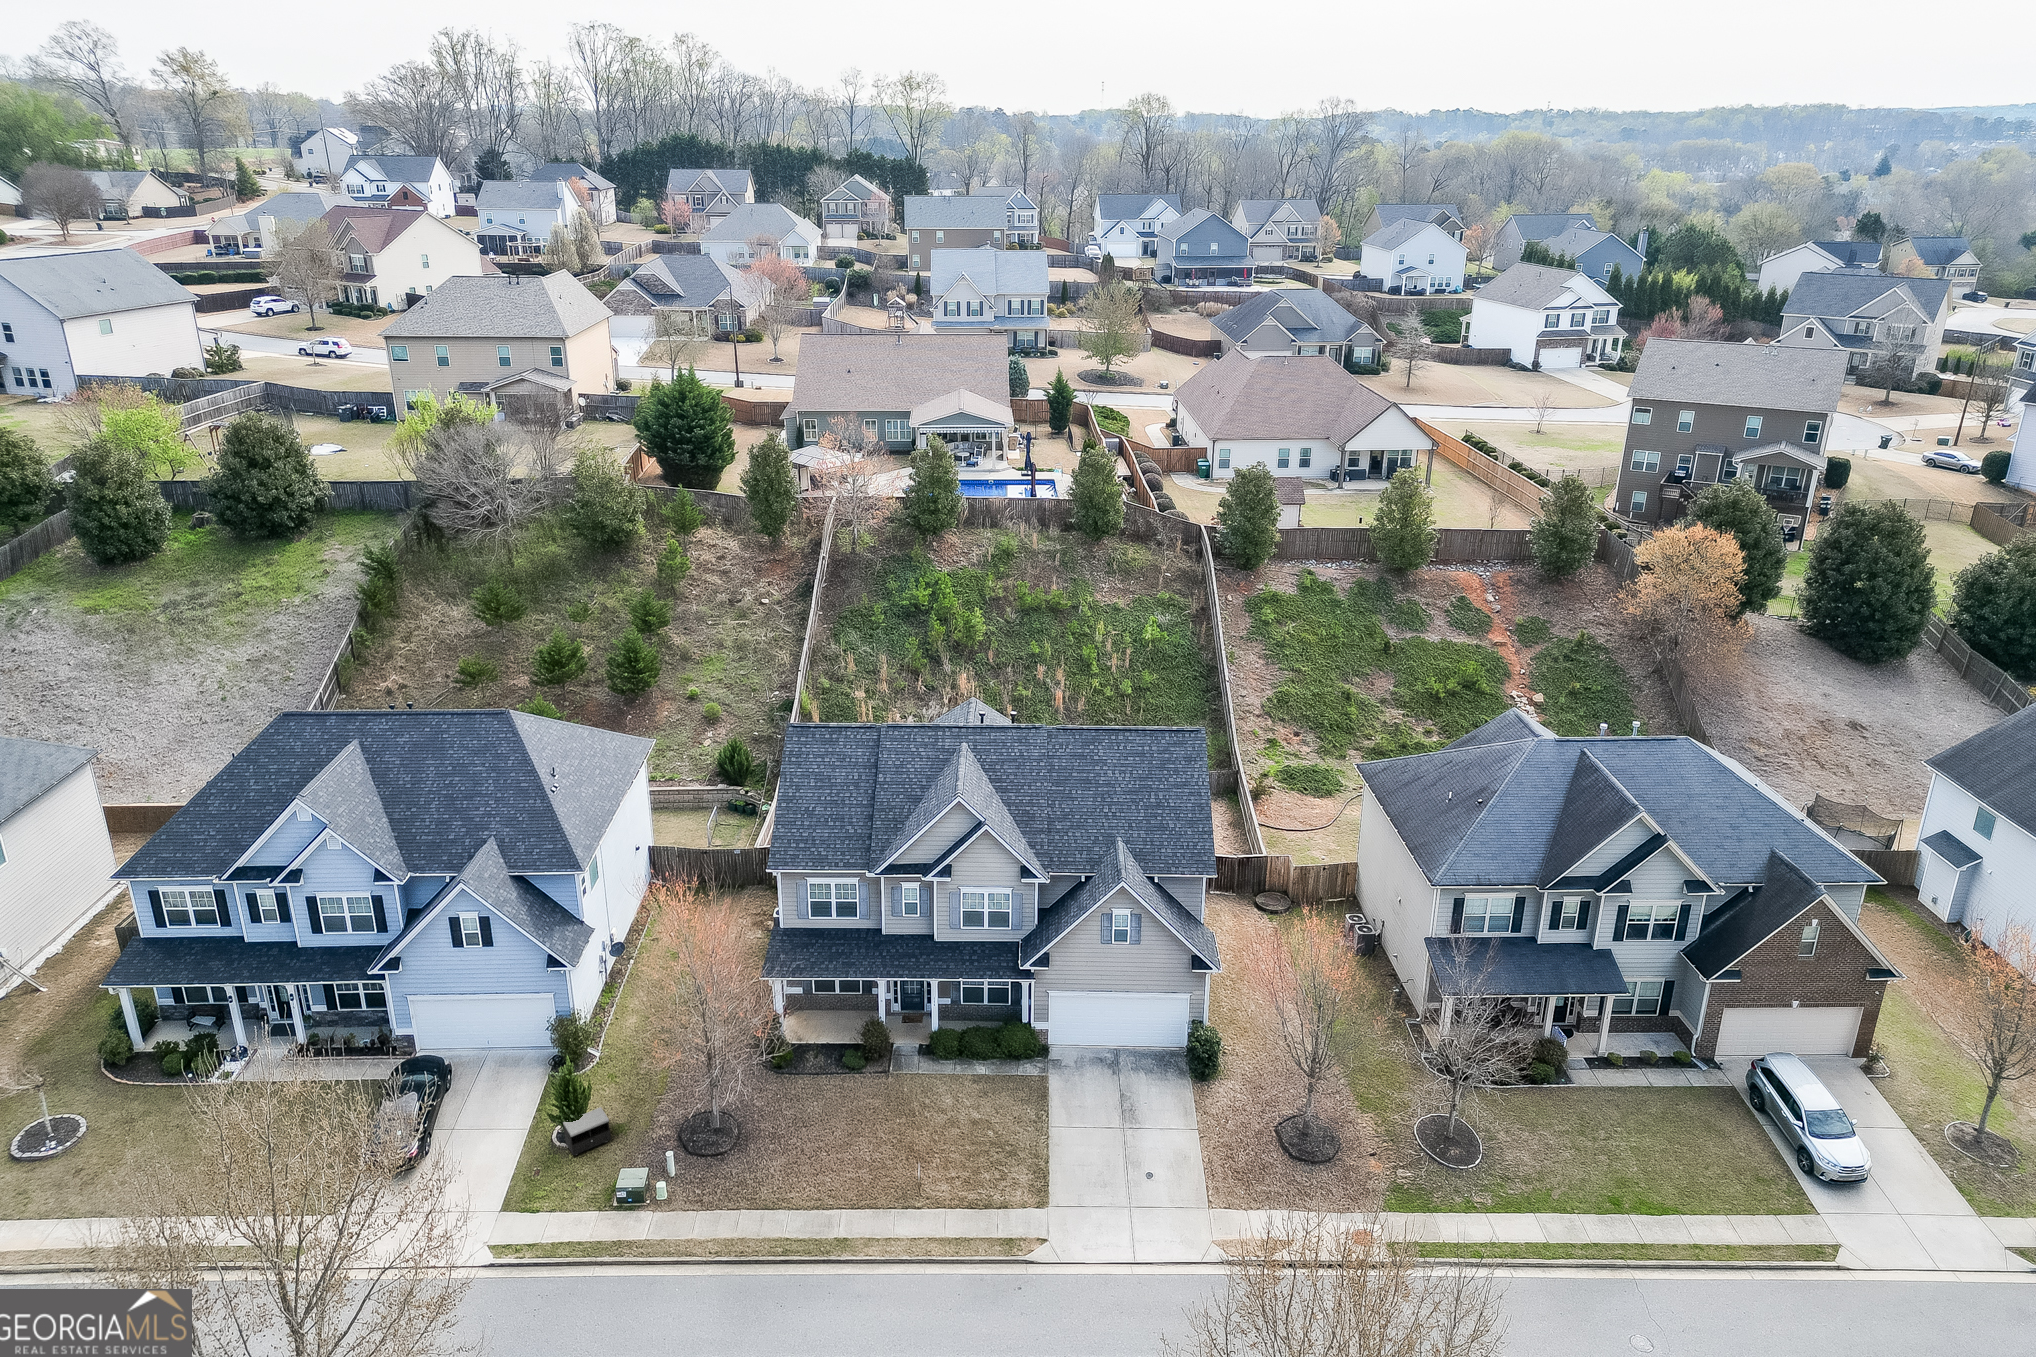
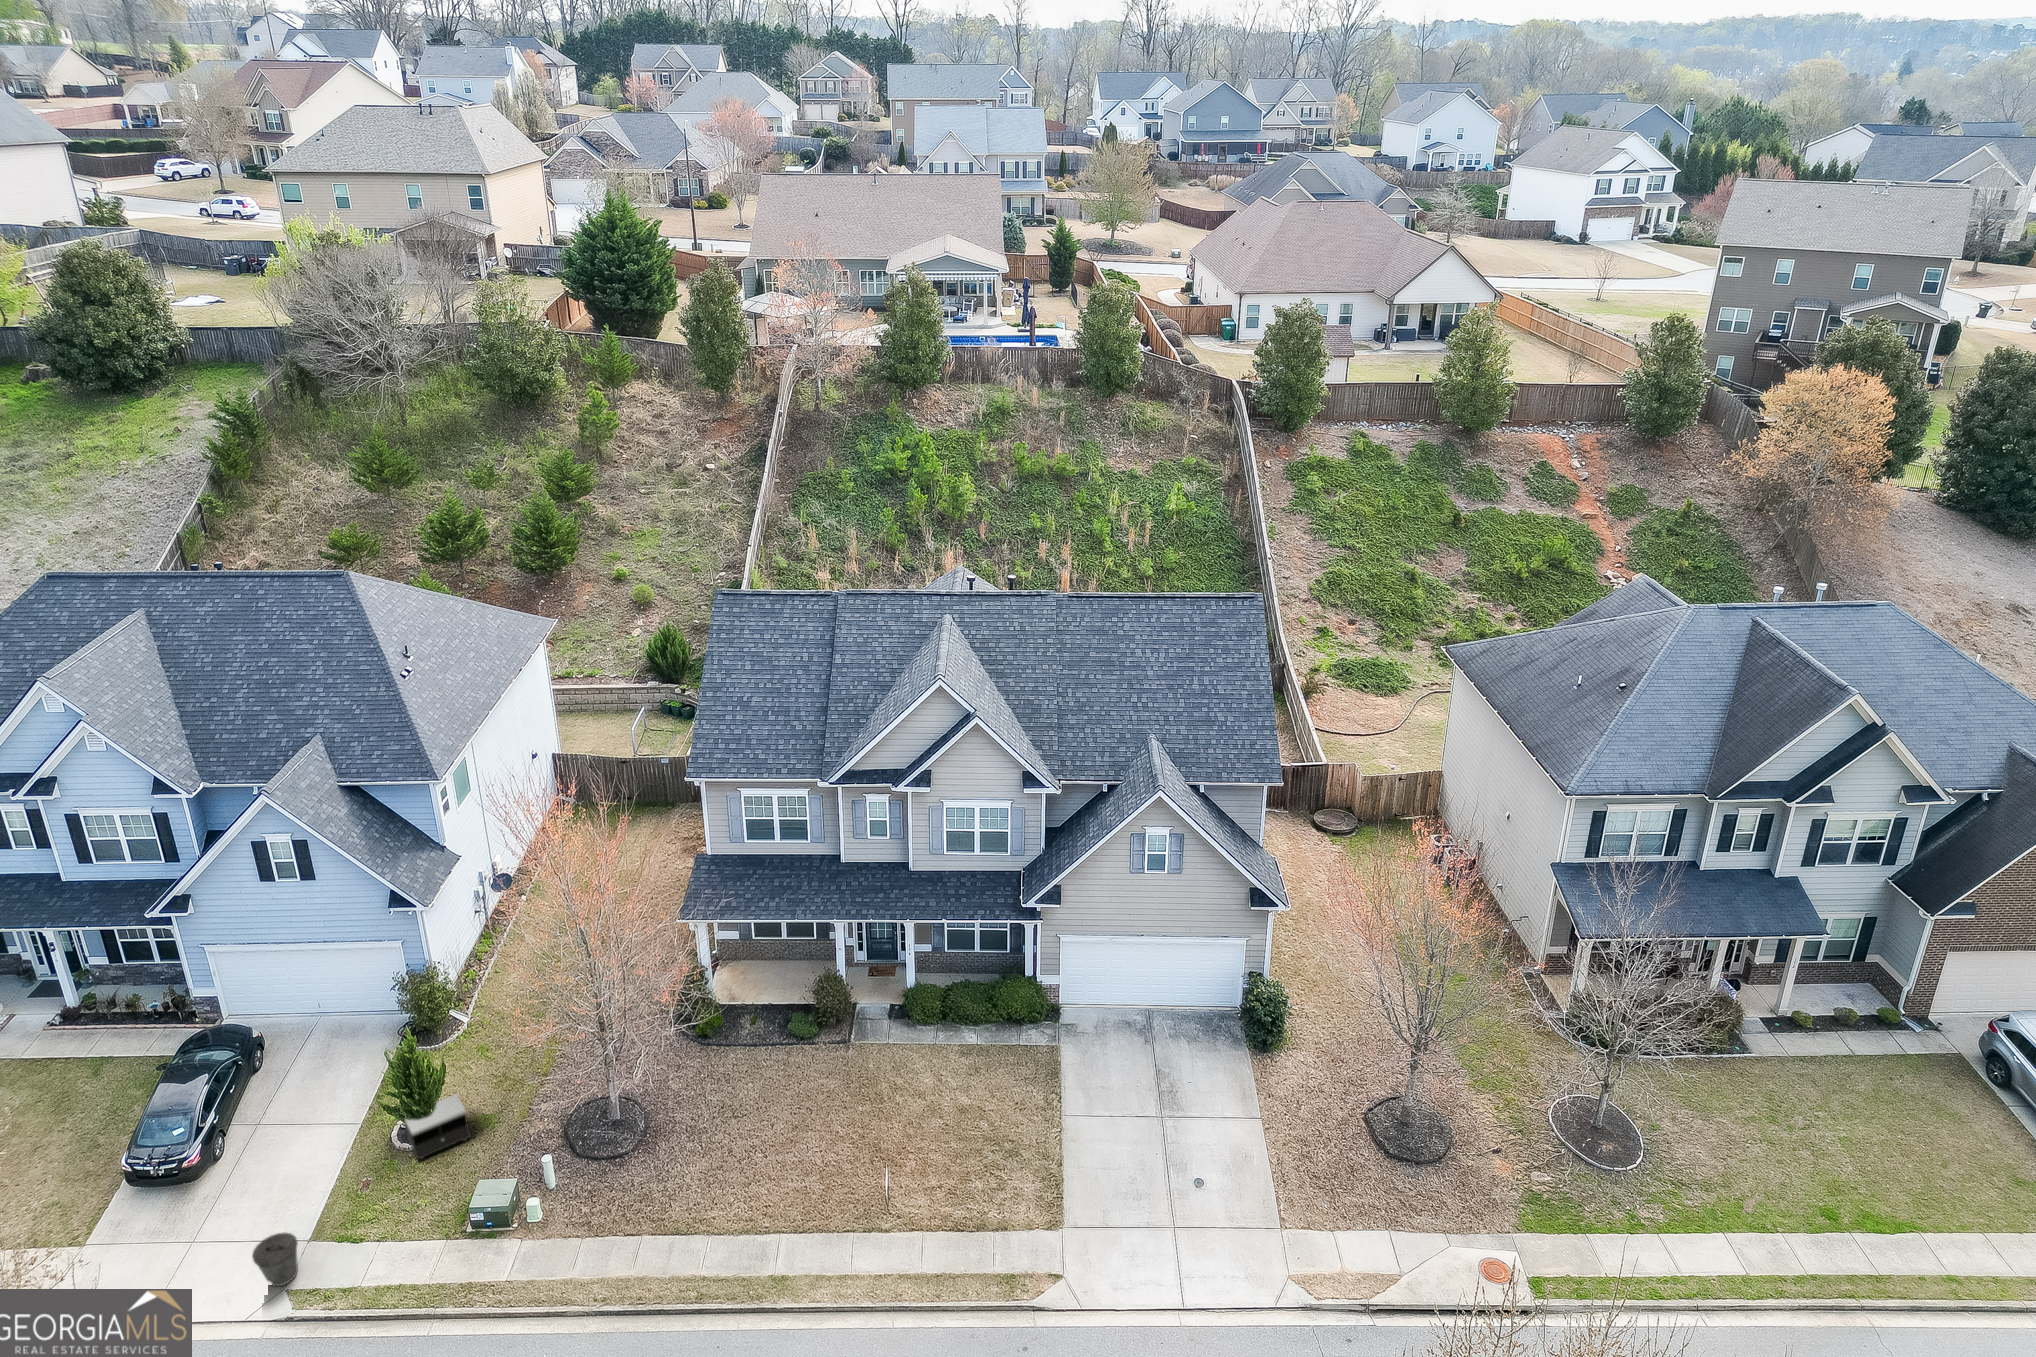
trash can: none [466,1203,497,1242] -> present [252,1233,298,1286]

